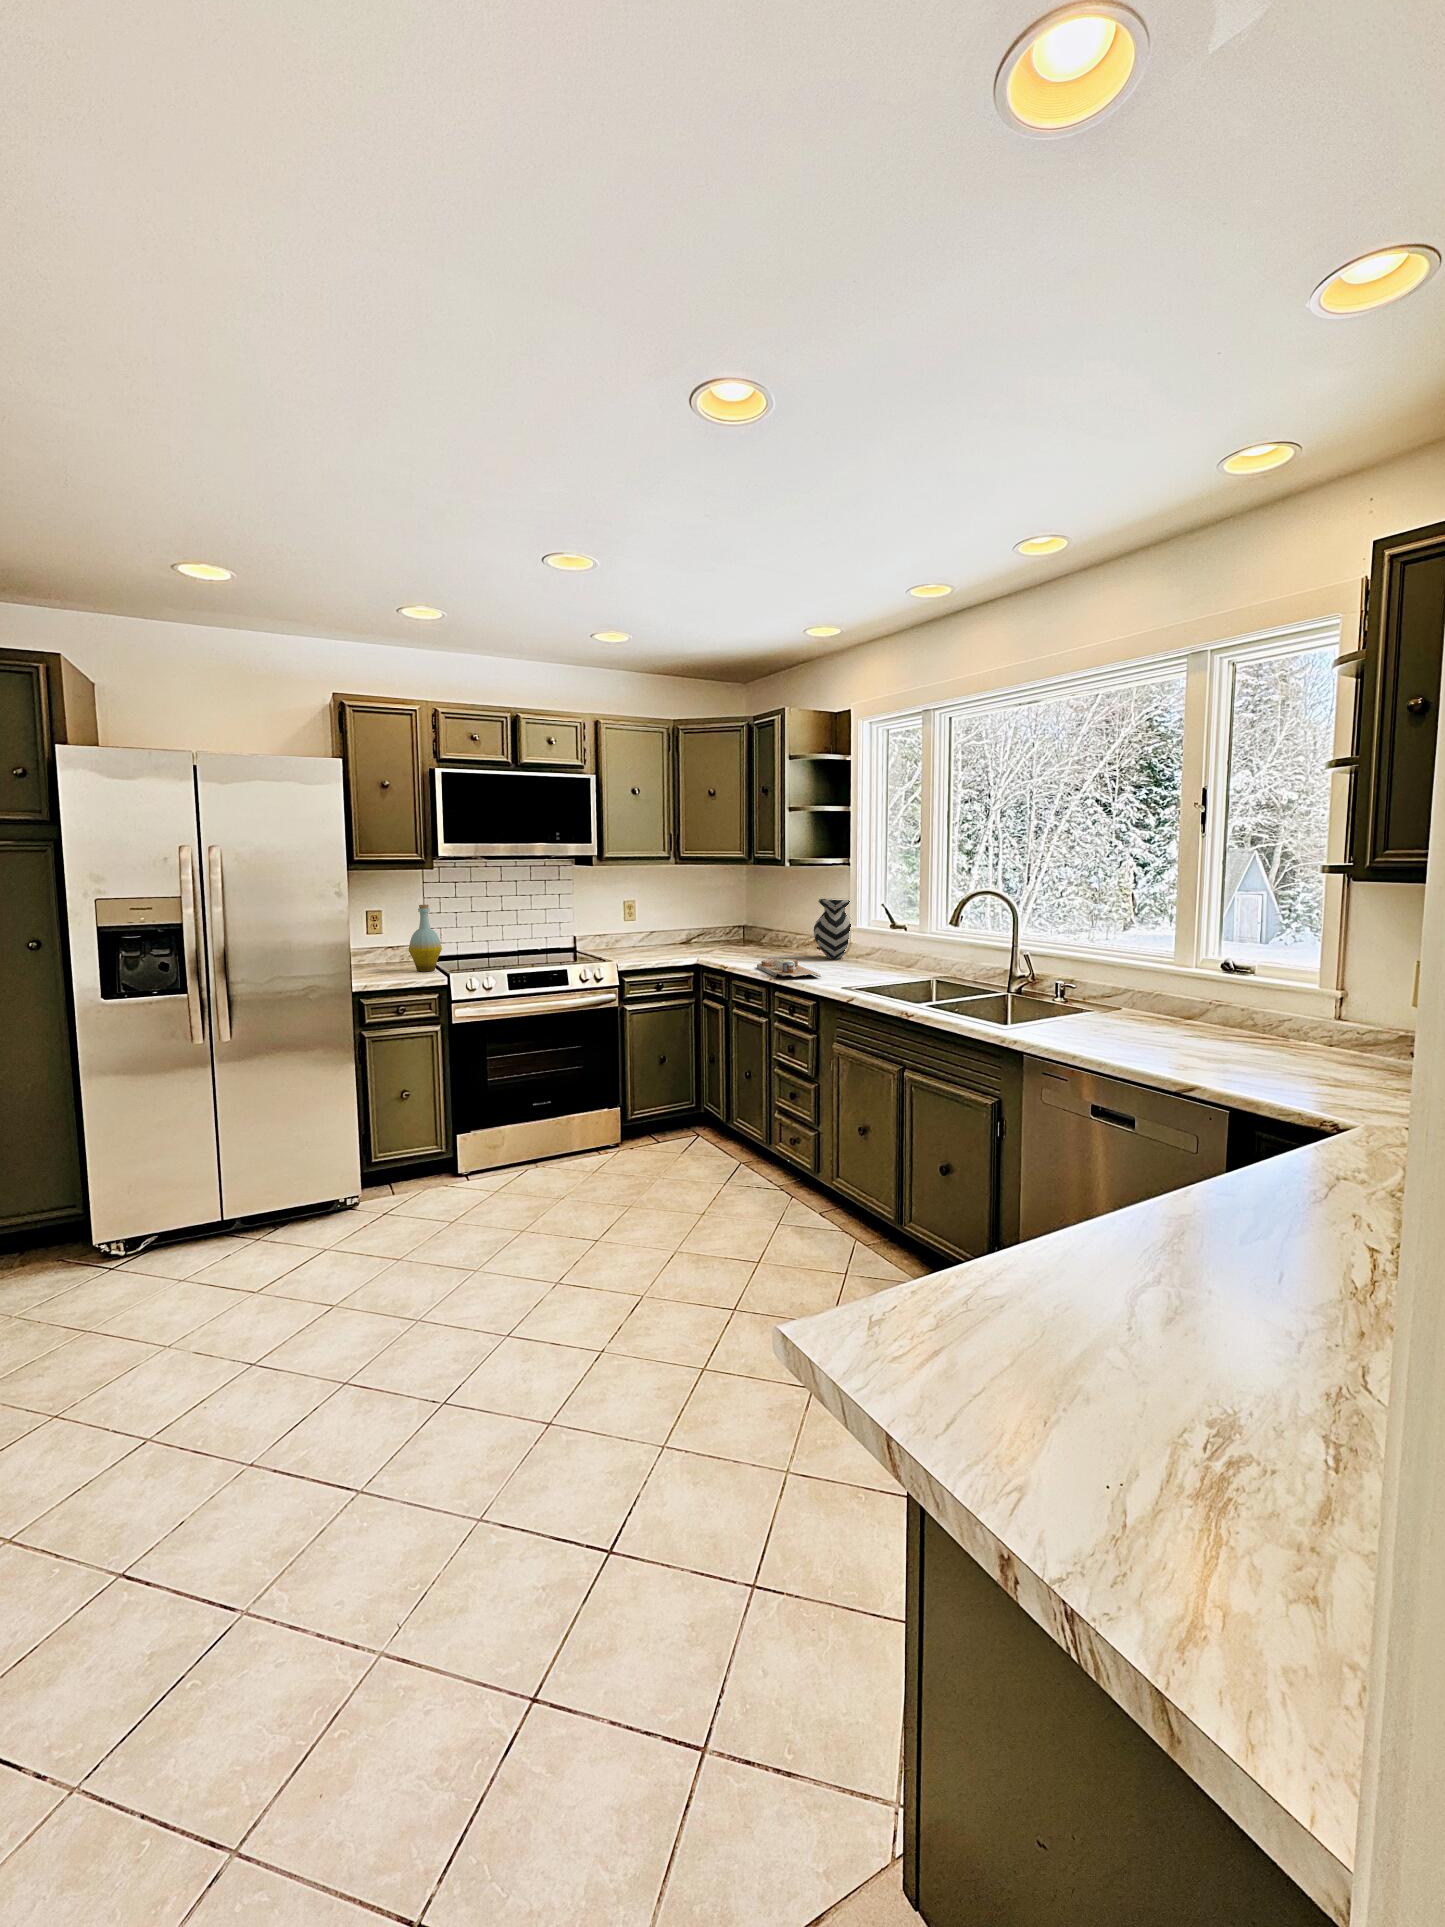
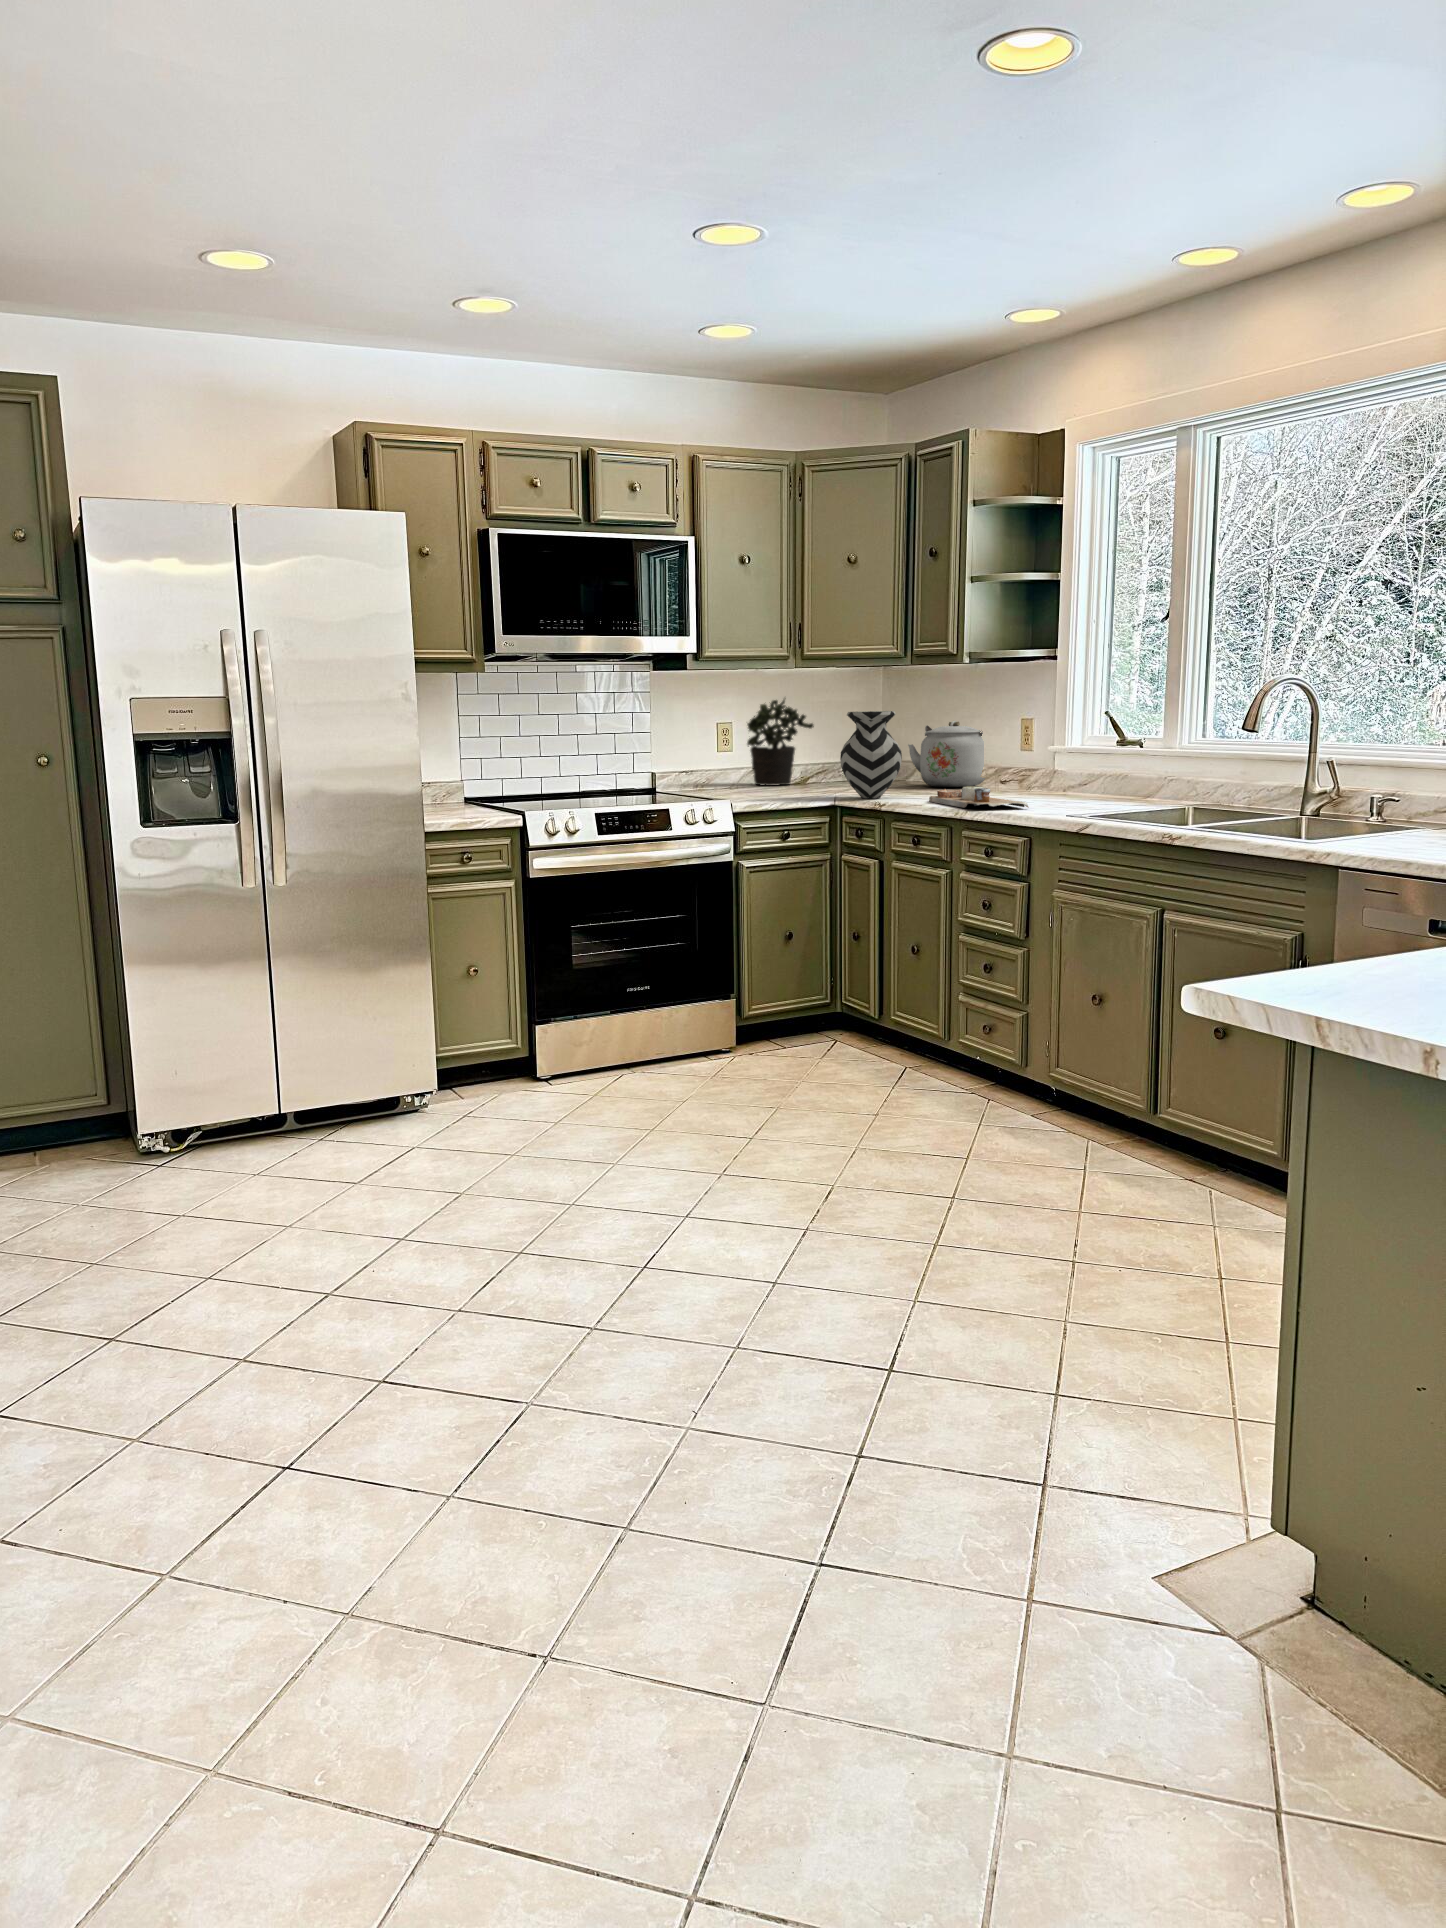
potted plant: none [644,885,694,947] -> present [747,698,814,786]
vase: present [814,899,851,959] -> present [840,711,902,799]
bottle: present [408,905,442,972] -> none [459,718,503,809]
kettle: none [756,905,816,951] -> present [908,721,985,787]

